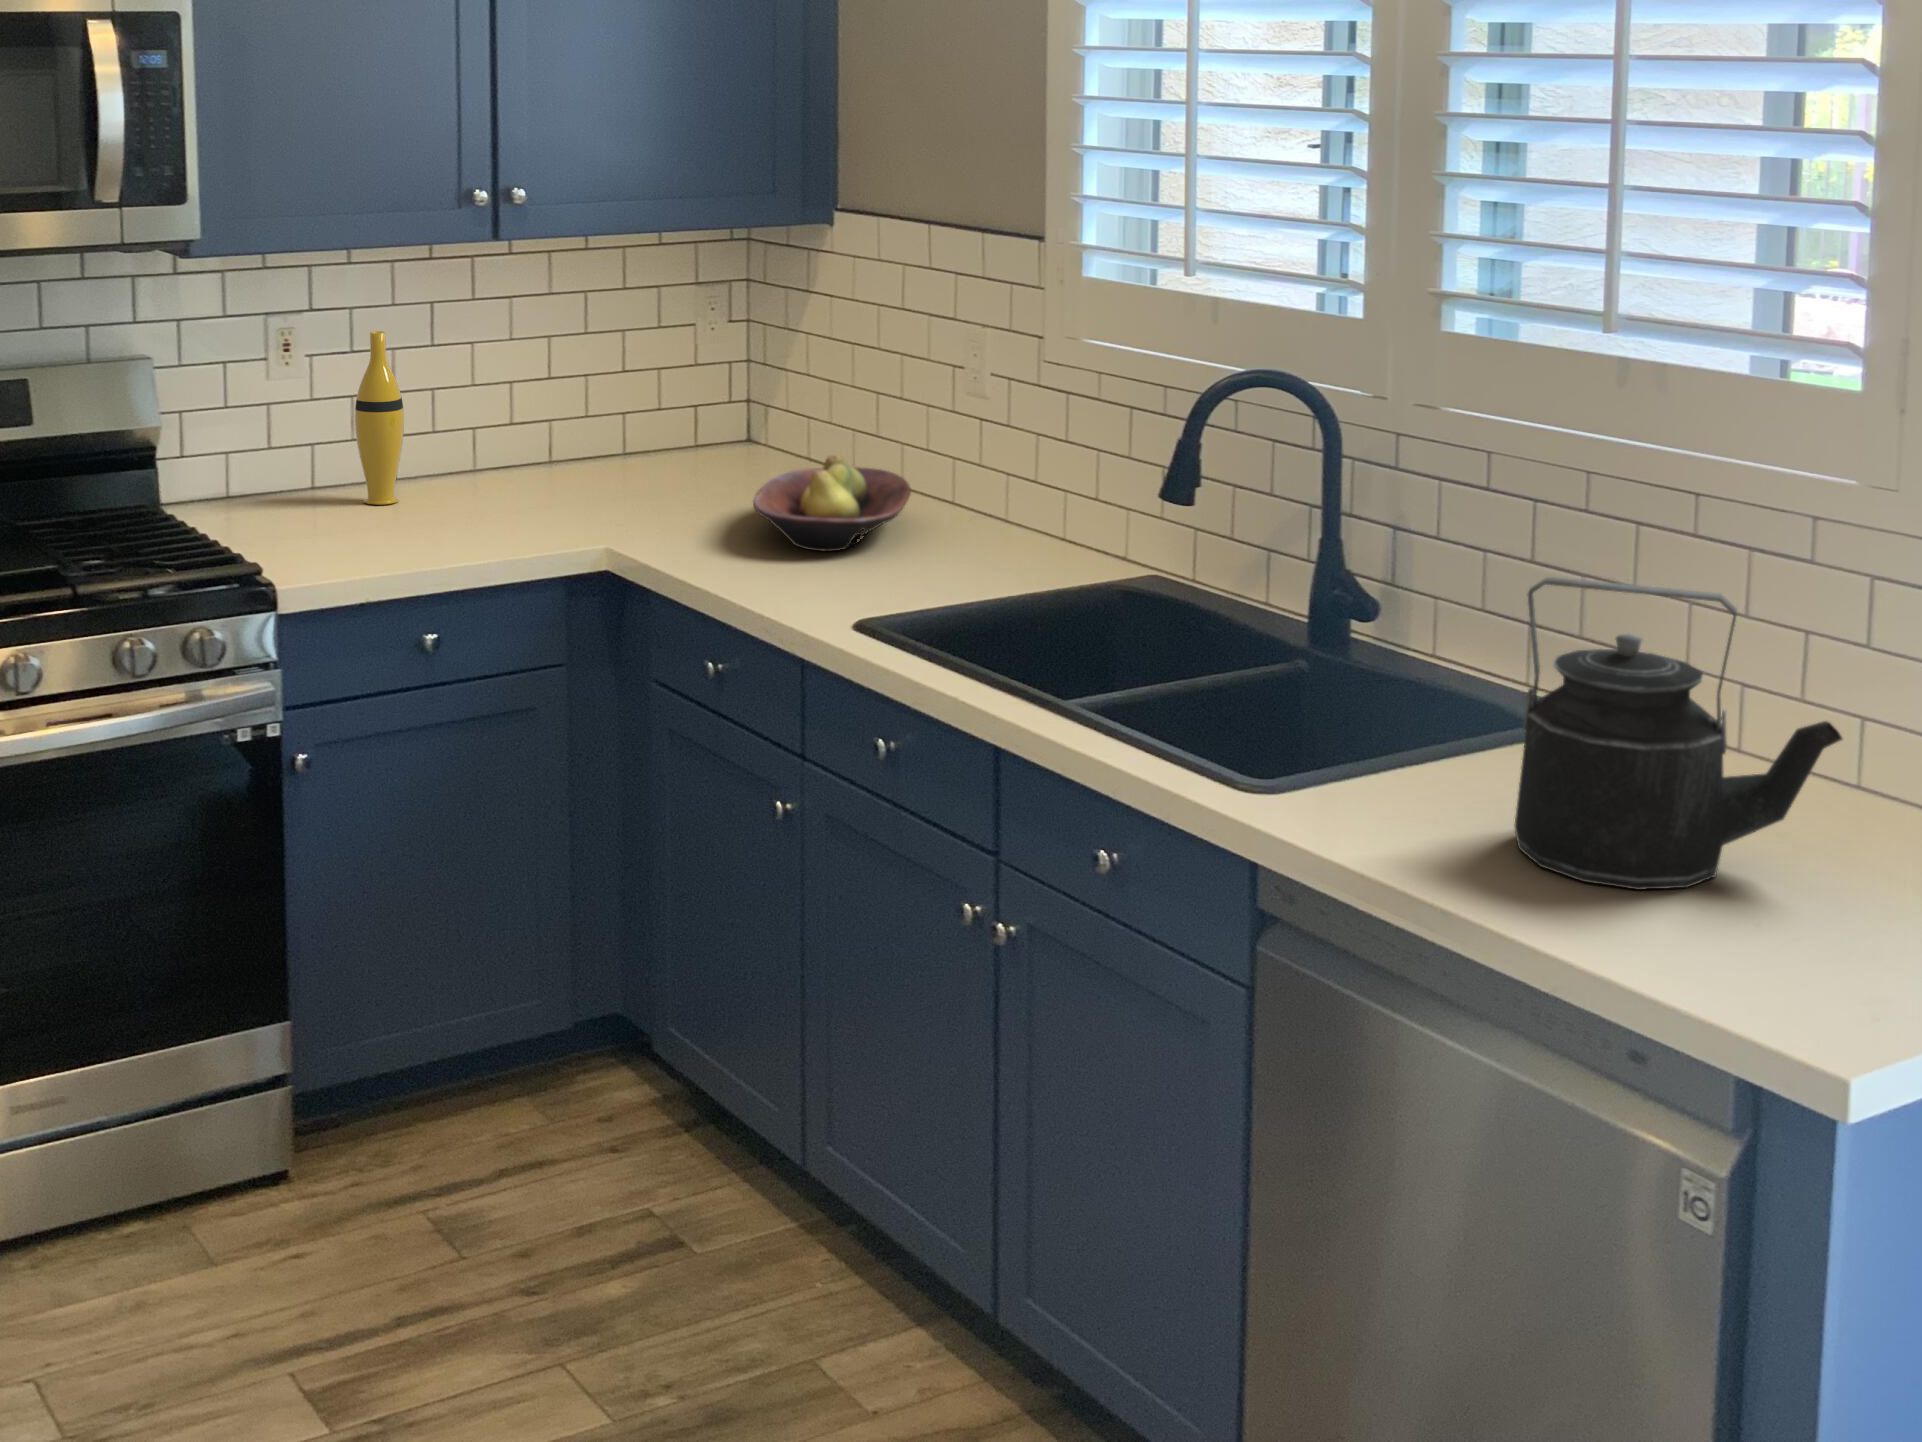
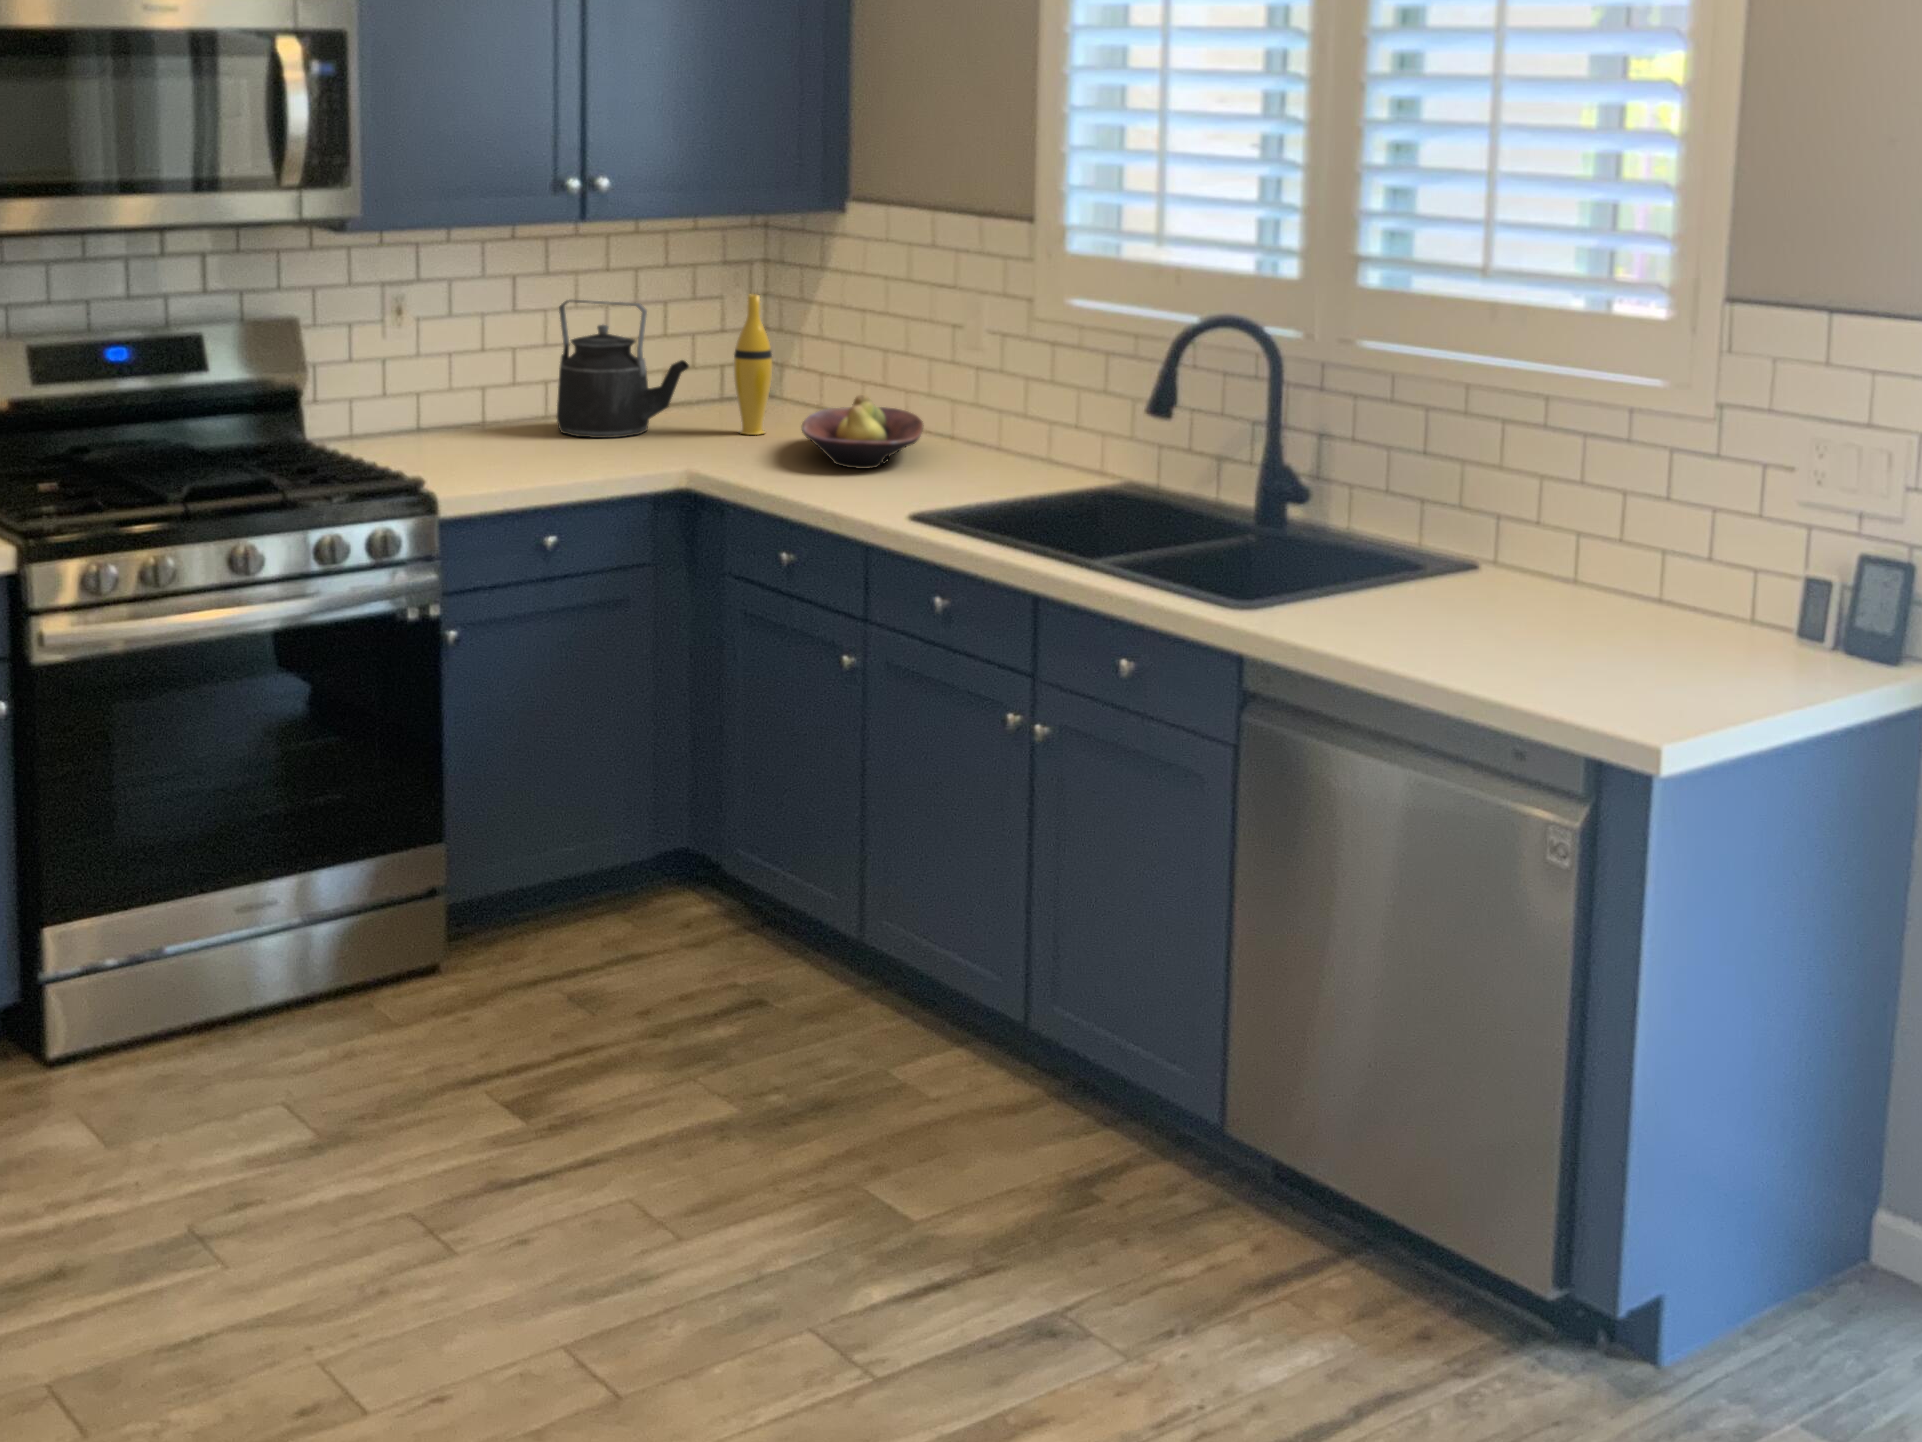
vase: present [355,331,404,505] -> present [734,295,772,435]
kettle: present [1515,577,1842,890] -> present [557,300,689,438]

